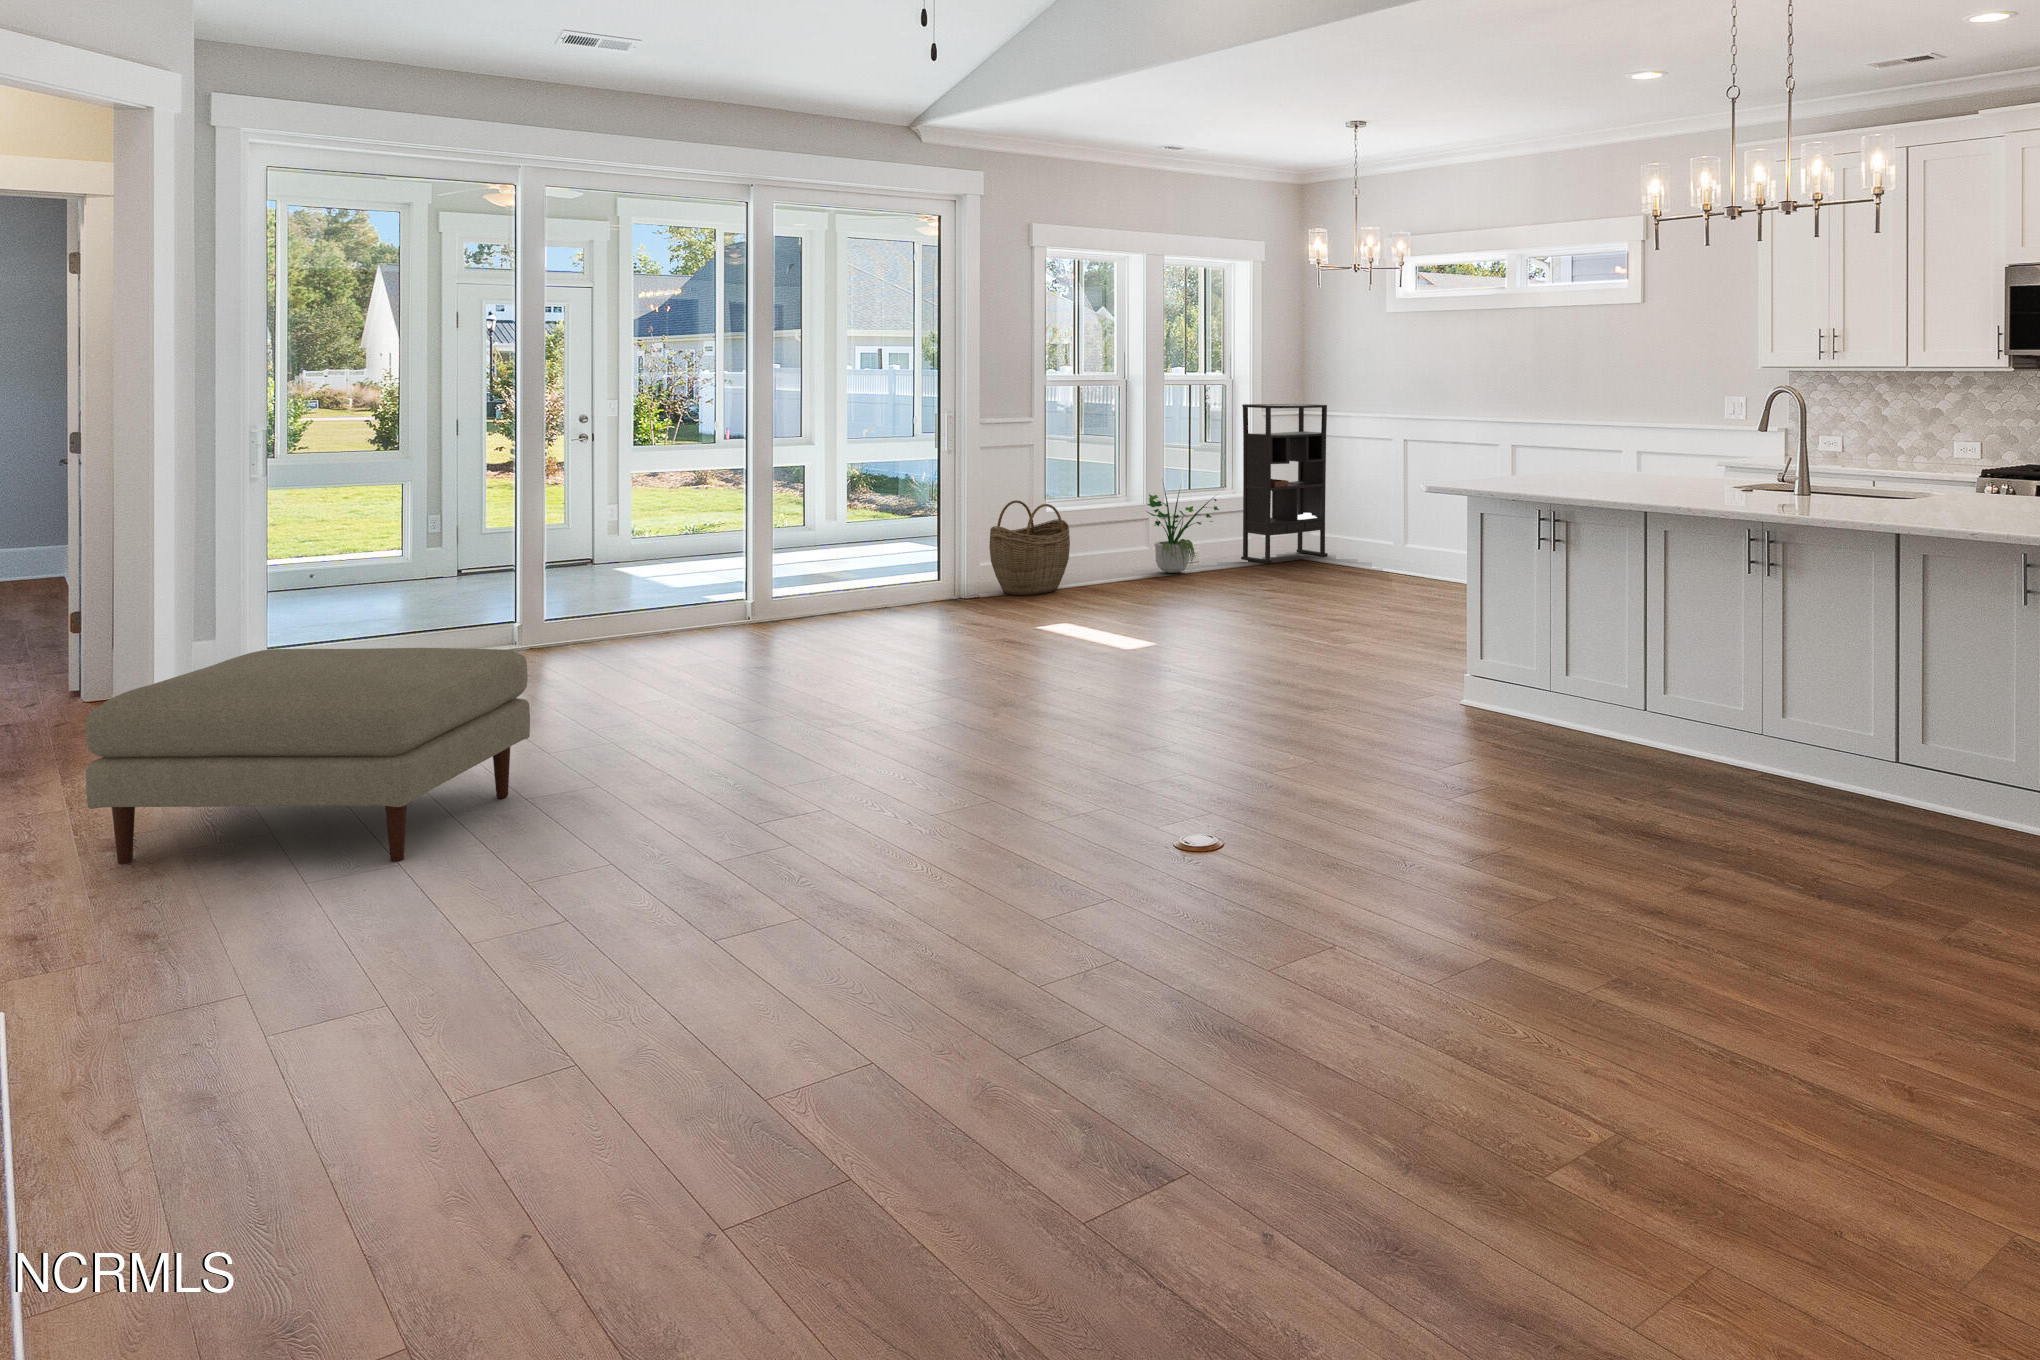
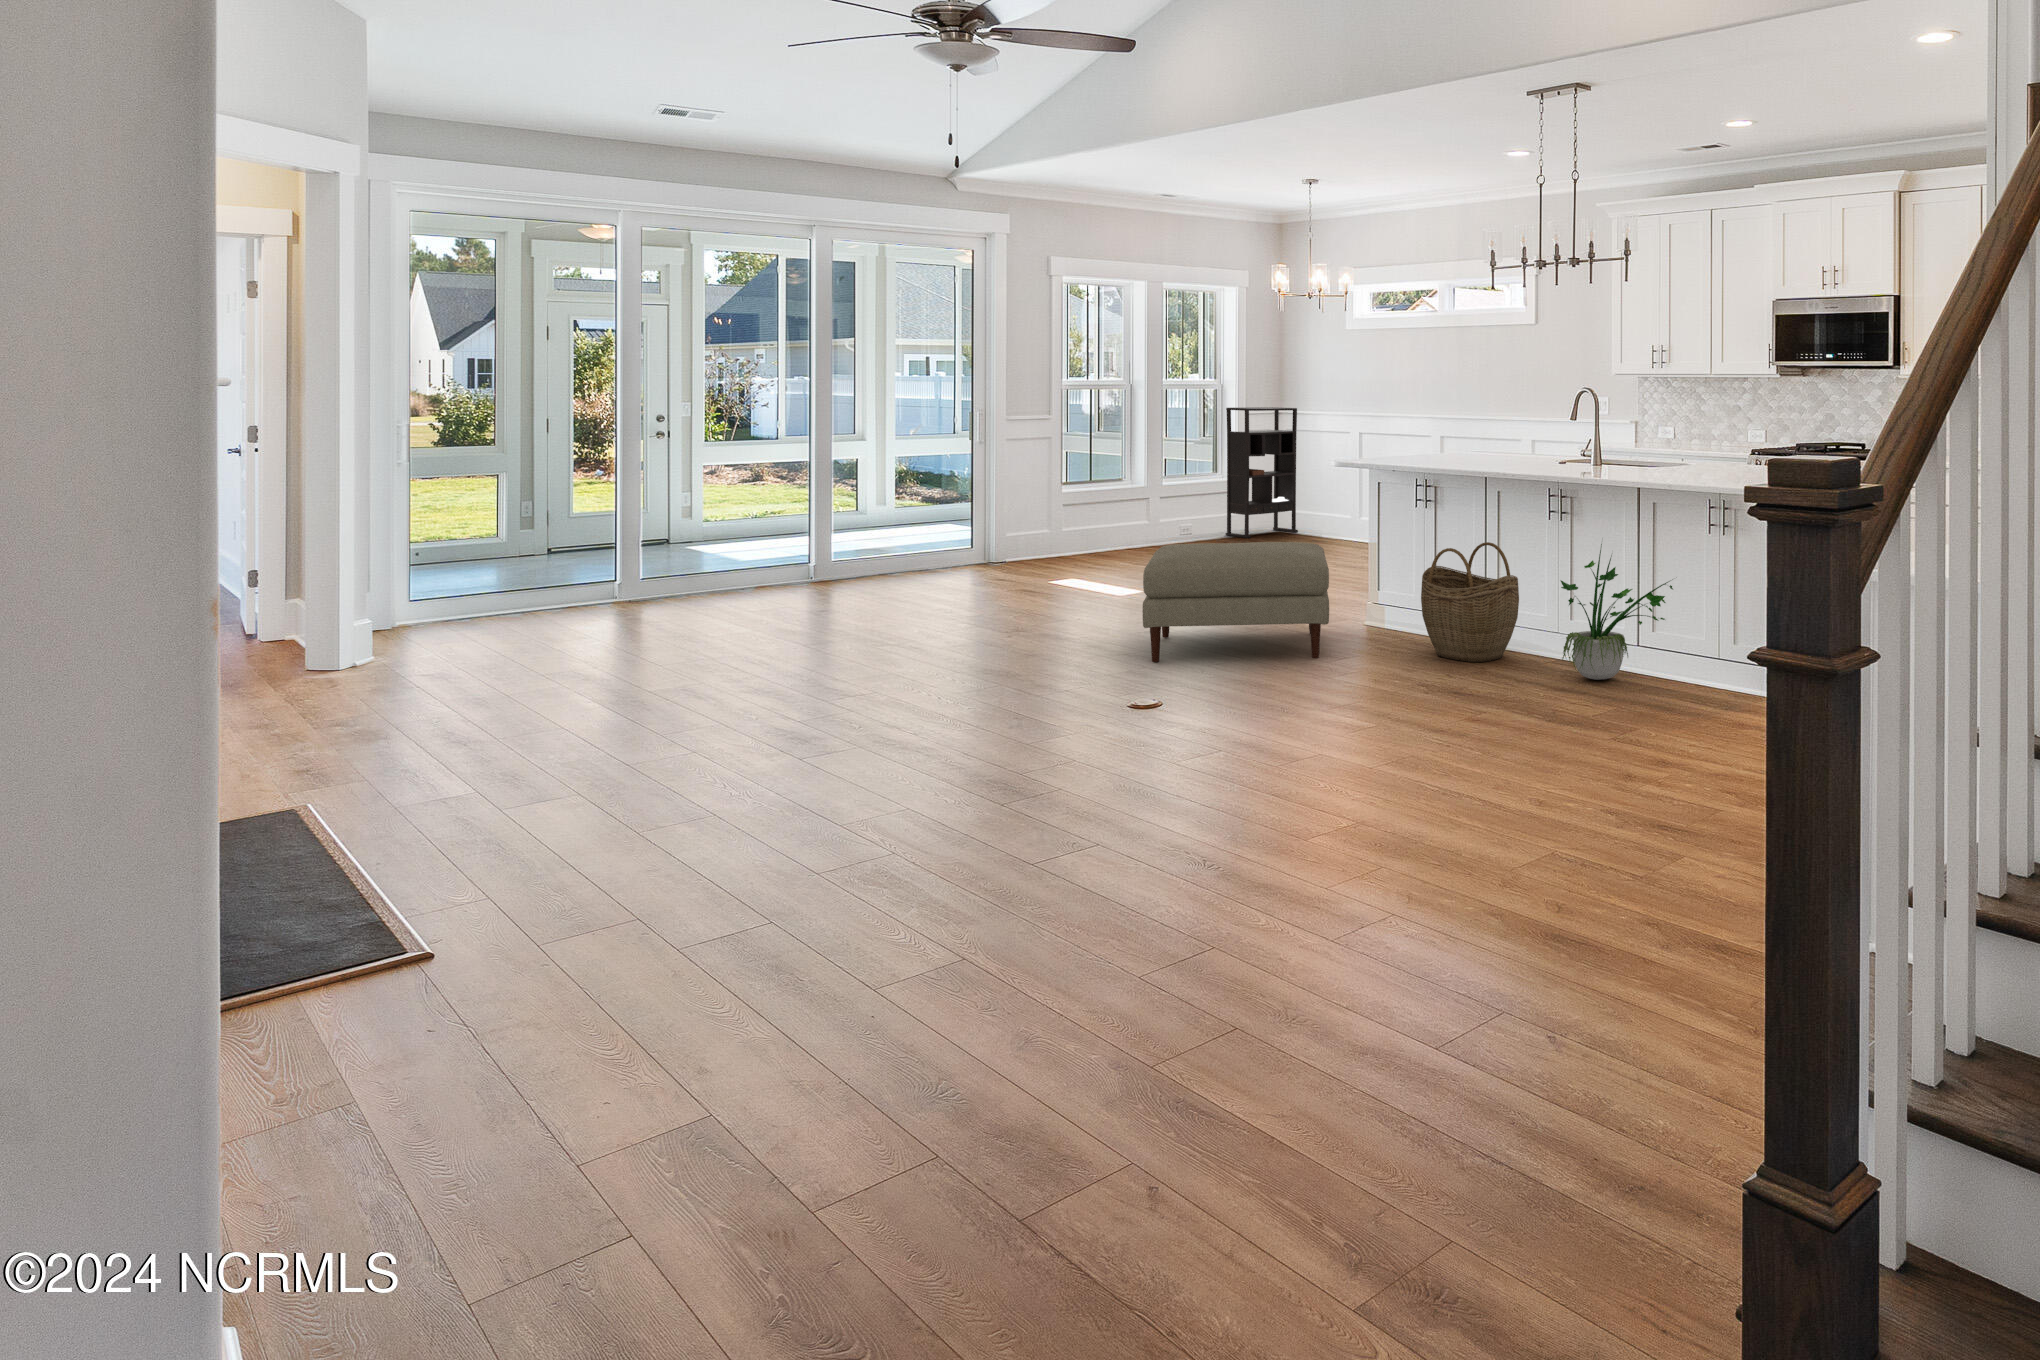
potted plant: present [1147,484,1219,573] -> present [1561,544,1673,680]
woven basket: present [989,500,1070,595] -> present [1421,542,1519,662]
ottoman: present [86,648,530,864] -> present [1142,542,1329,662]

